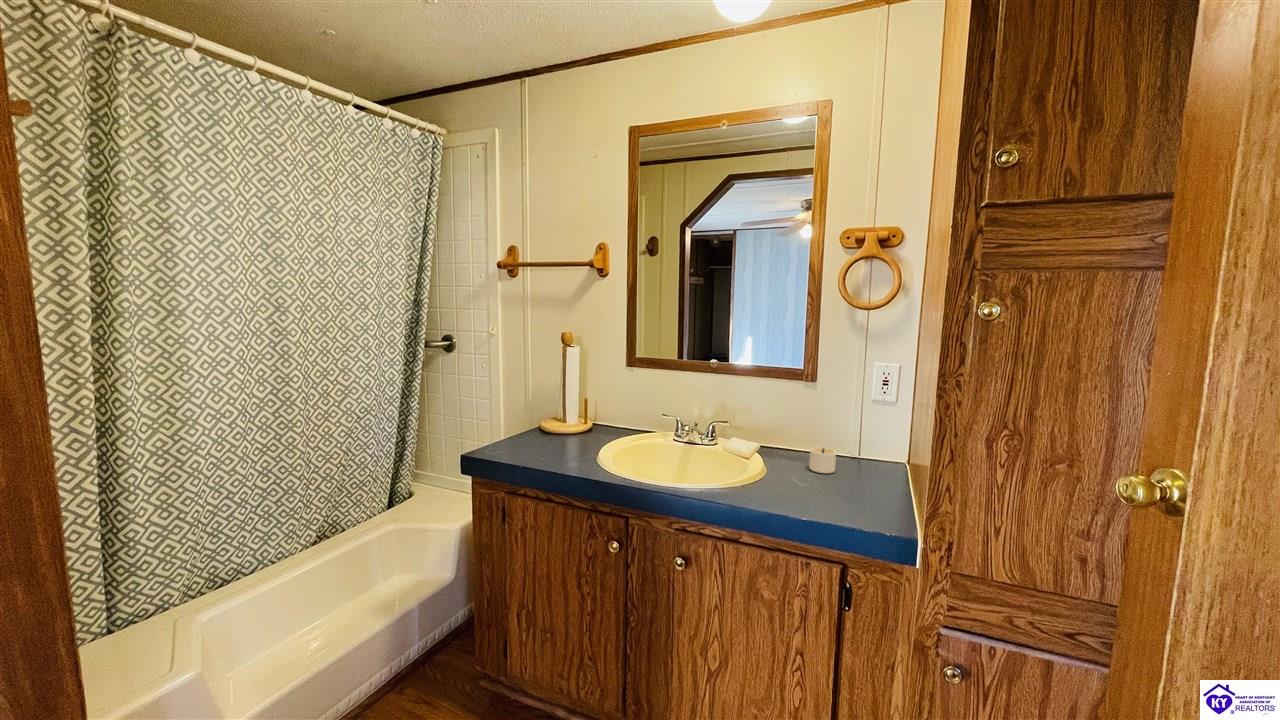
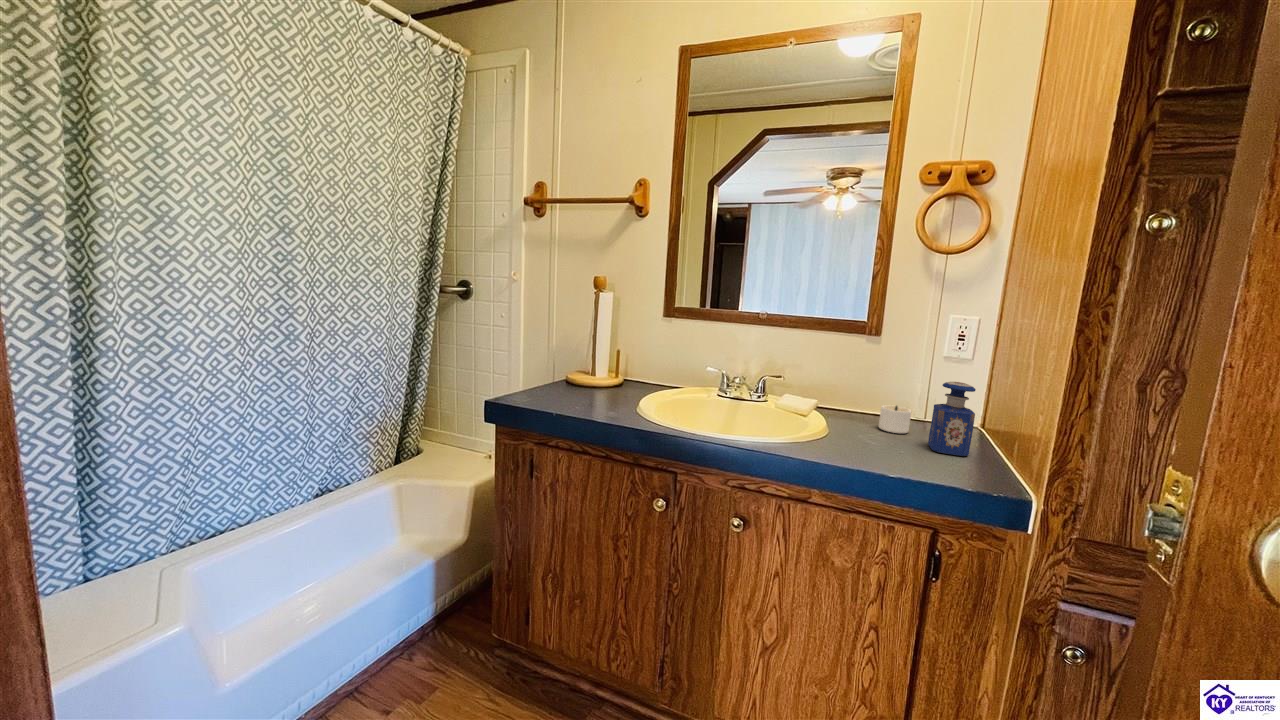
perfume bottle: none [847,429,881,496] -> present [928,382,976,456]

